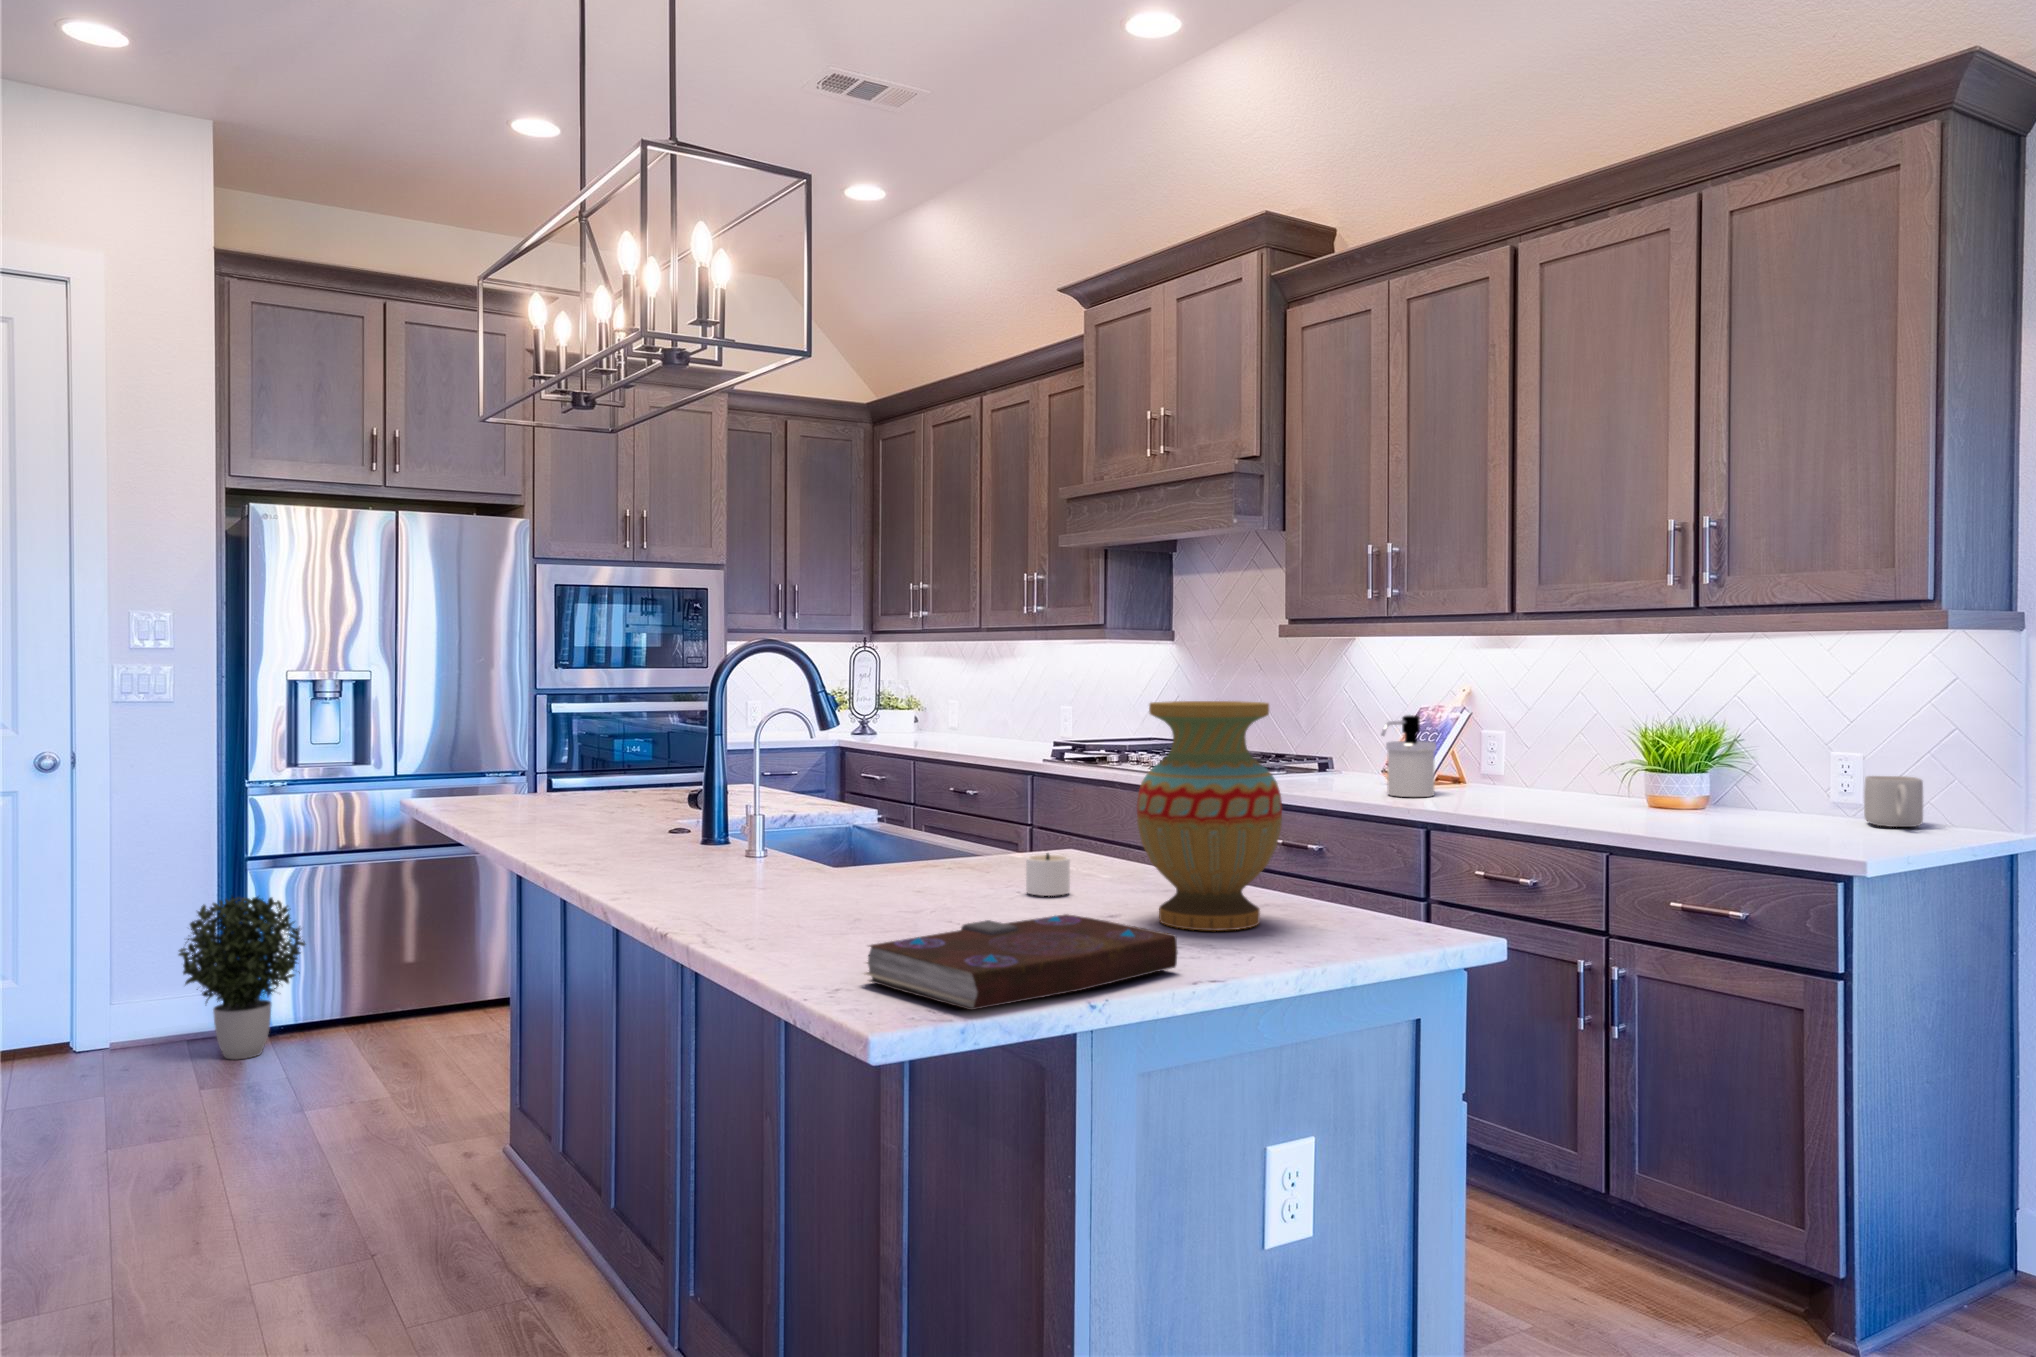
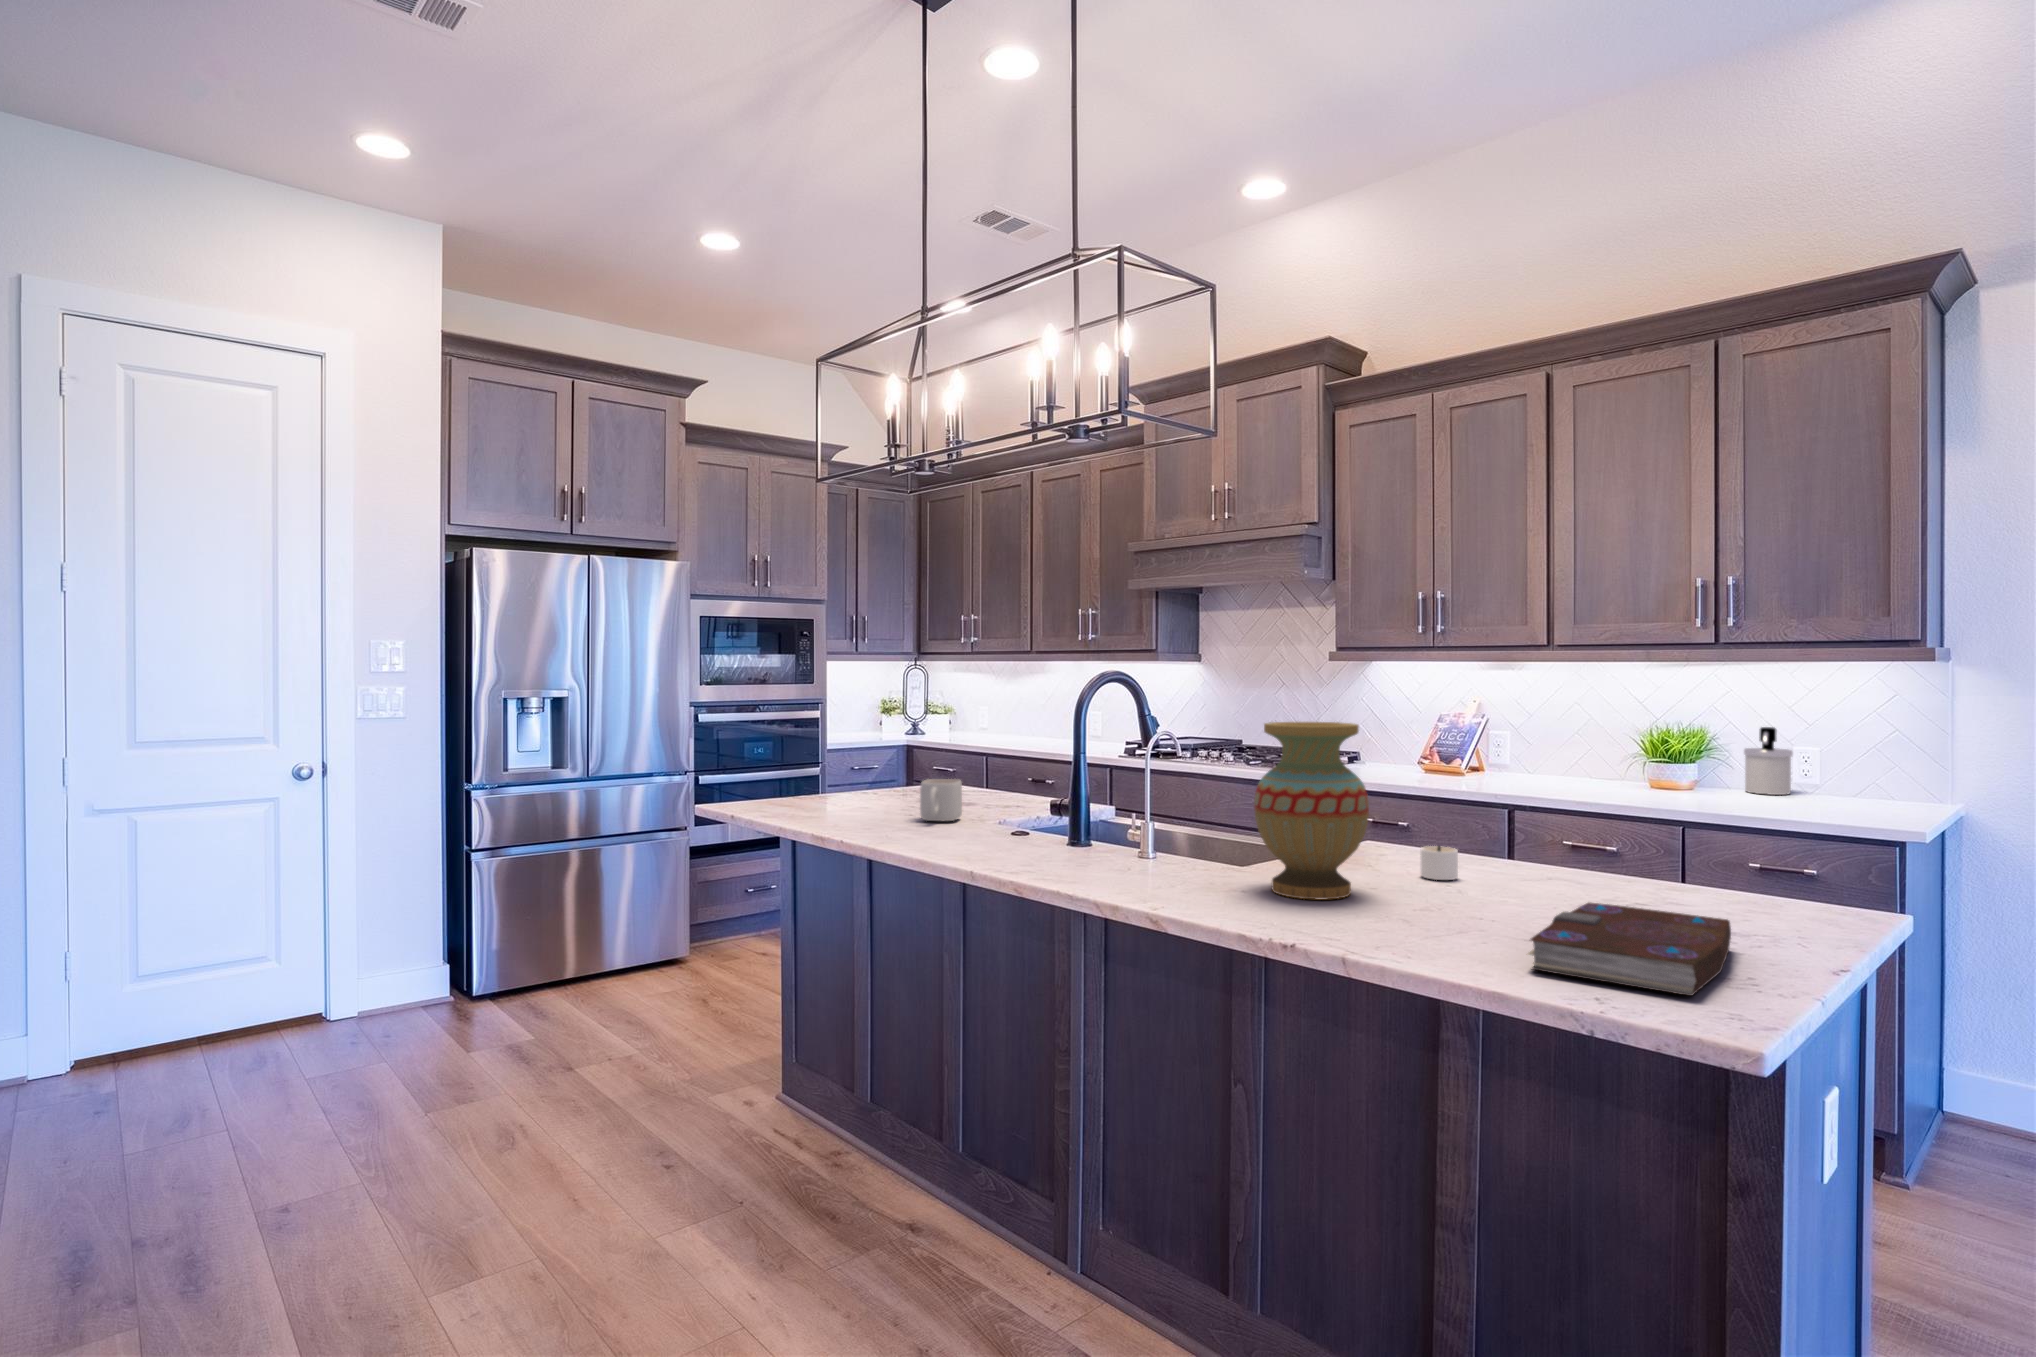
vase: present [1137,701,1282,931] -> present [1254,722,1369,899]
soap dispenser: present [1381,715,1436,797] -> present [1744,727,1793,795]
mug: present [1864,776,1923,827] -> present [920,779,962,821]
potted plant: present [179,896,305,1060] -> none [430,880,532,1020]

